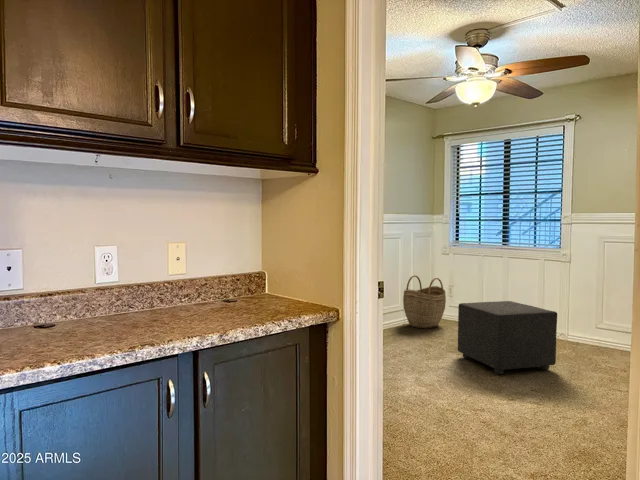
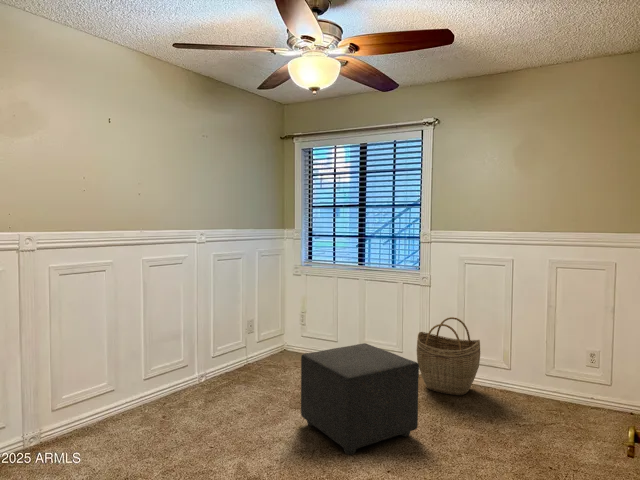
woven basket: present [403,275,446,328] -> present [417,317,480,395]

